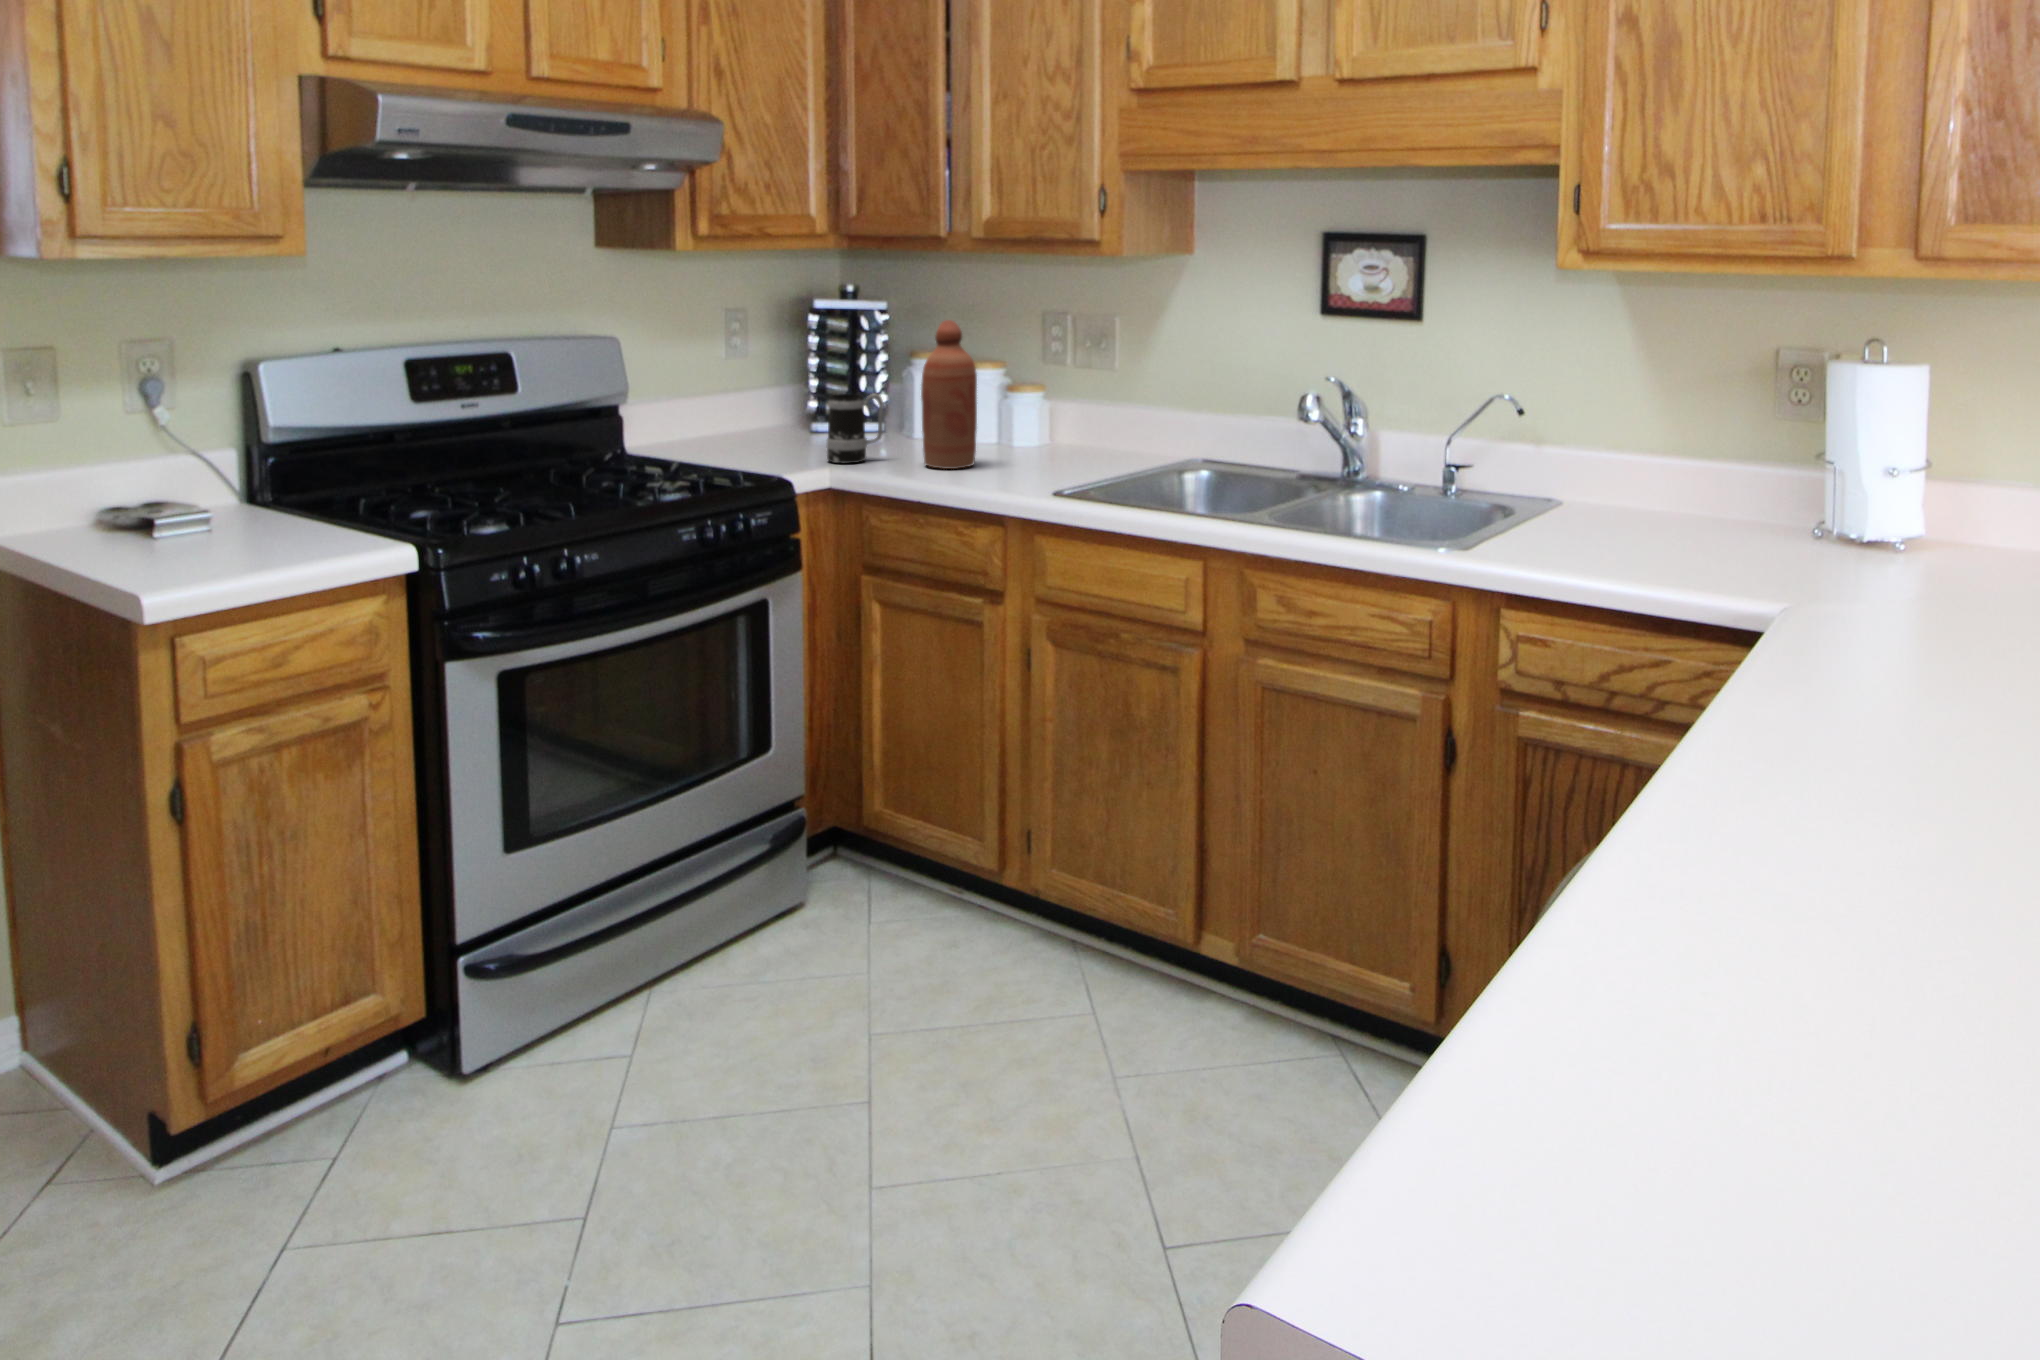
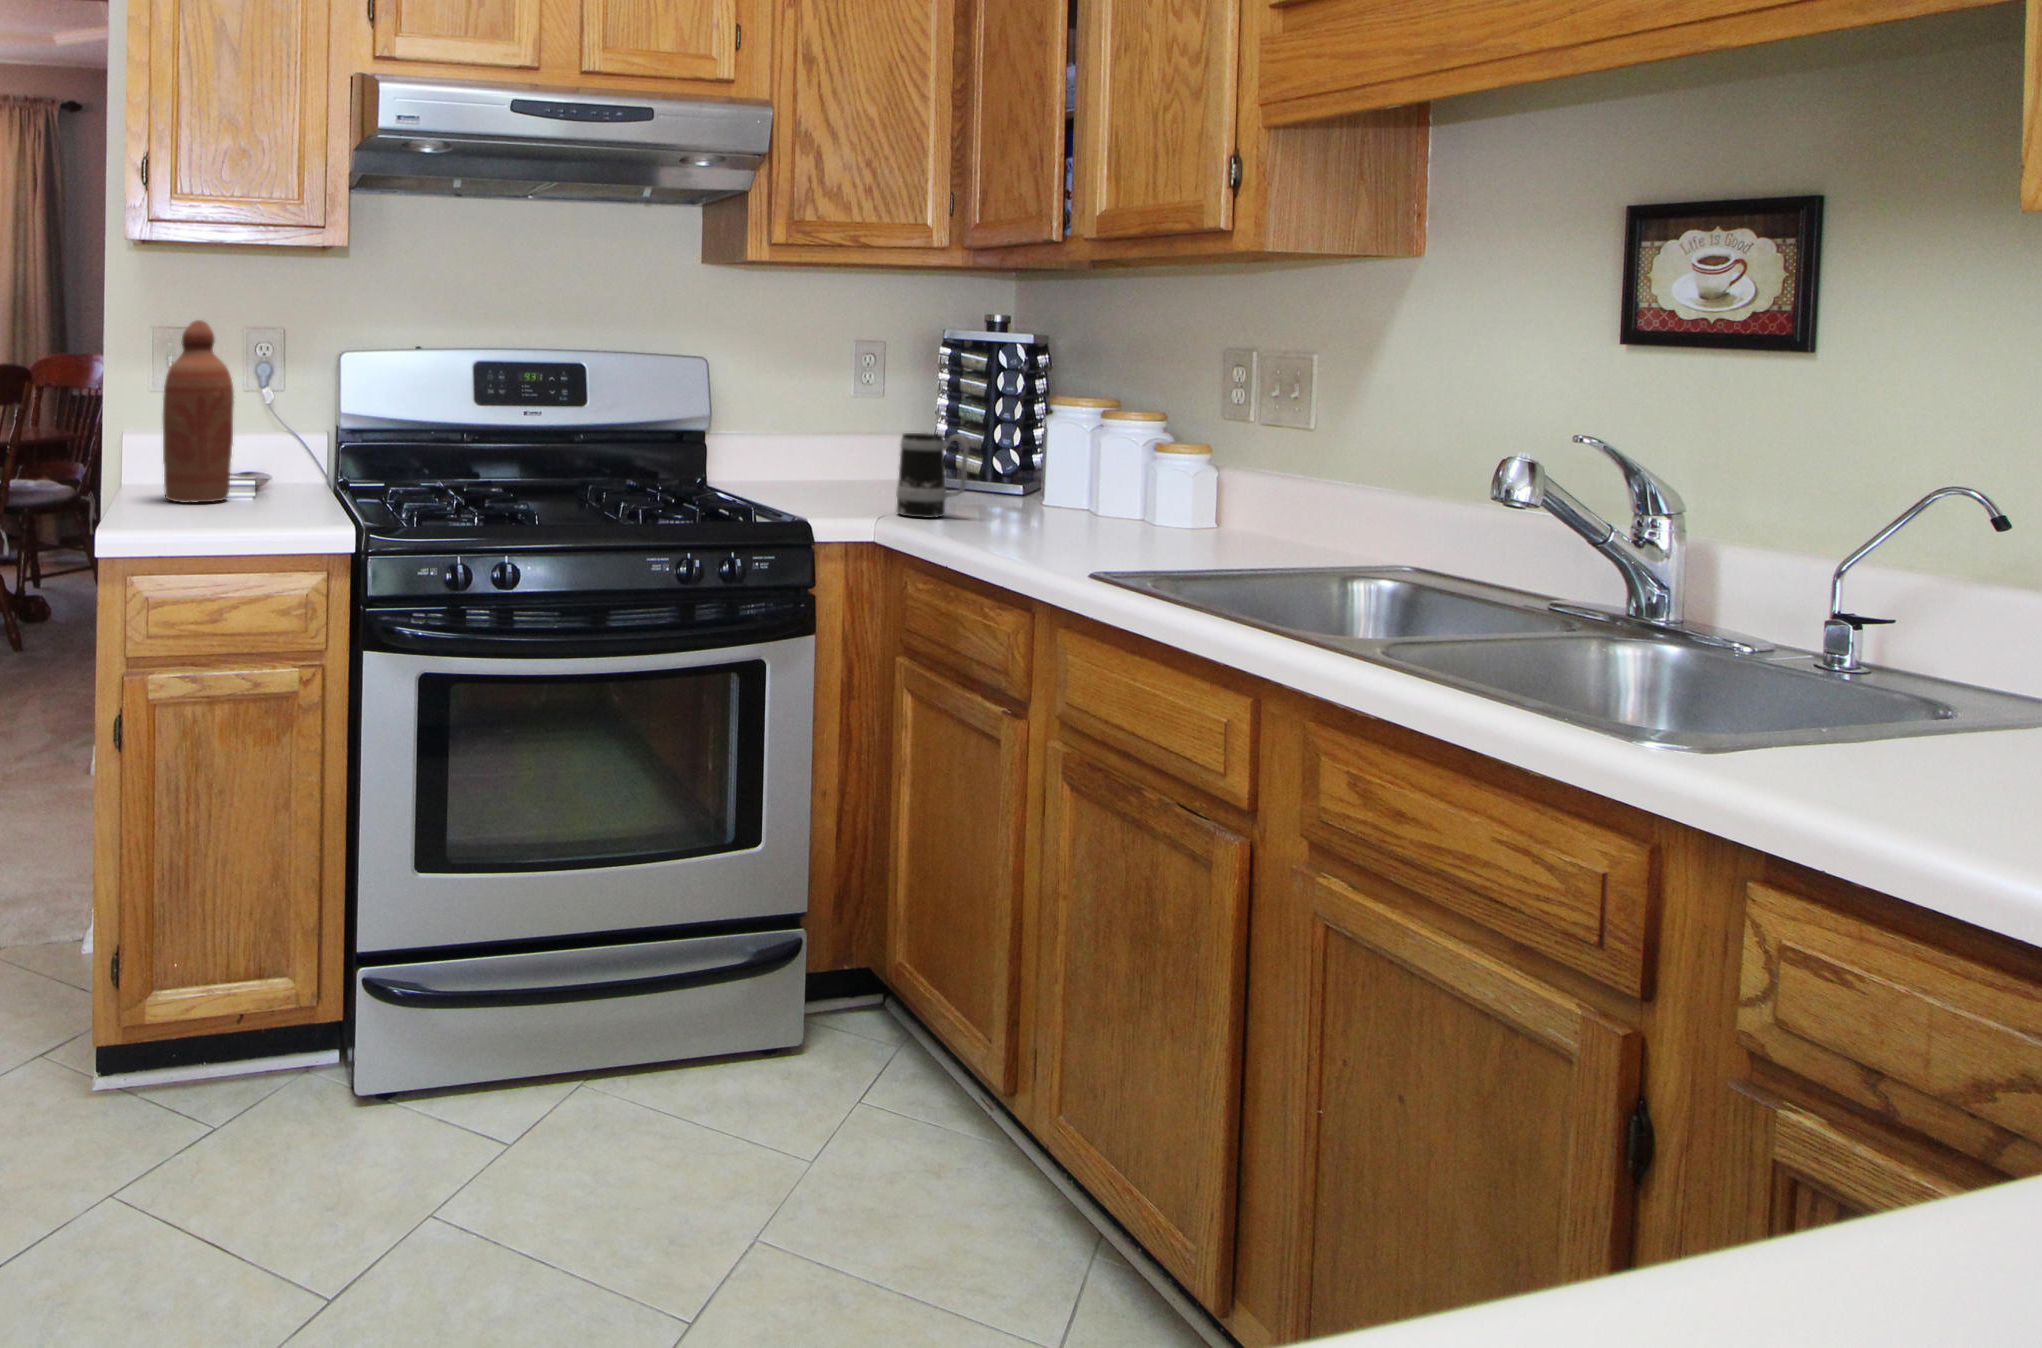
bottle: present [921,320,977,469] -> present [163,320,234,503]

